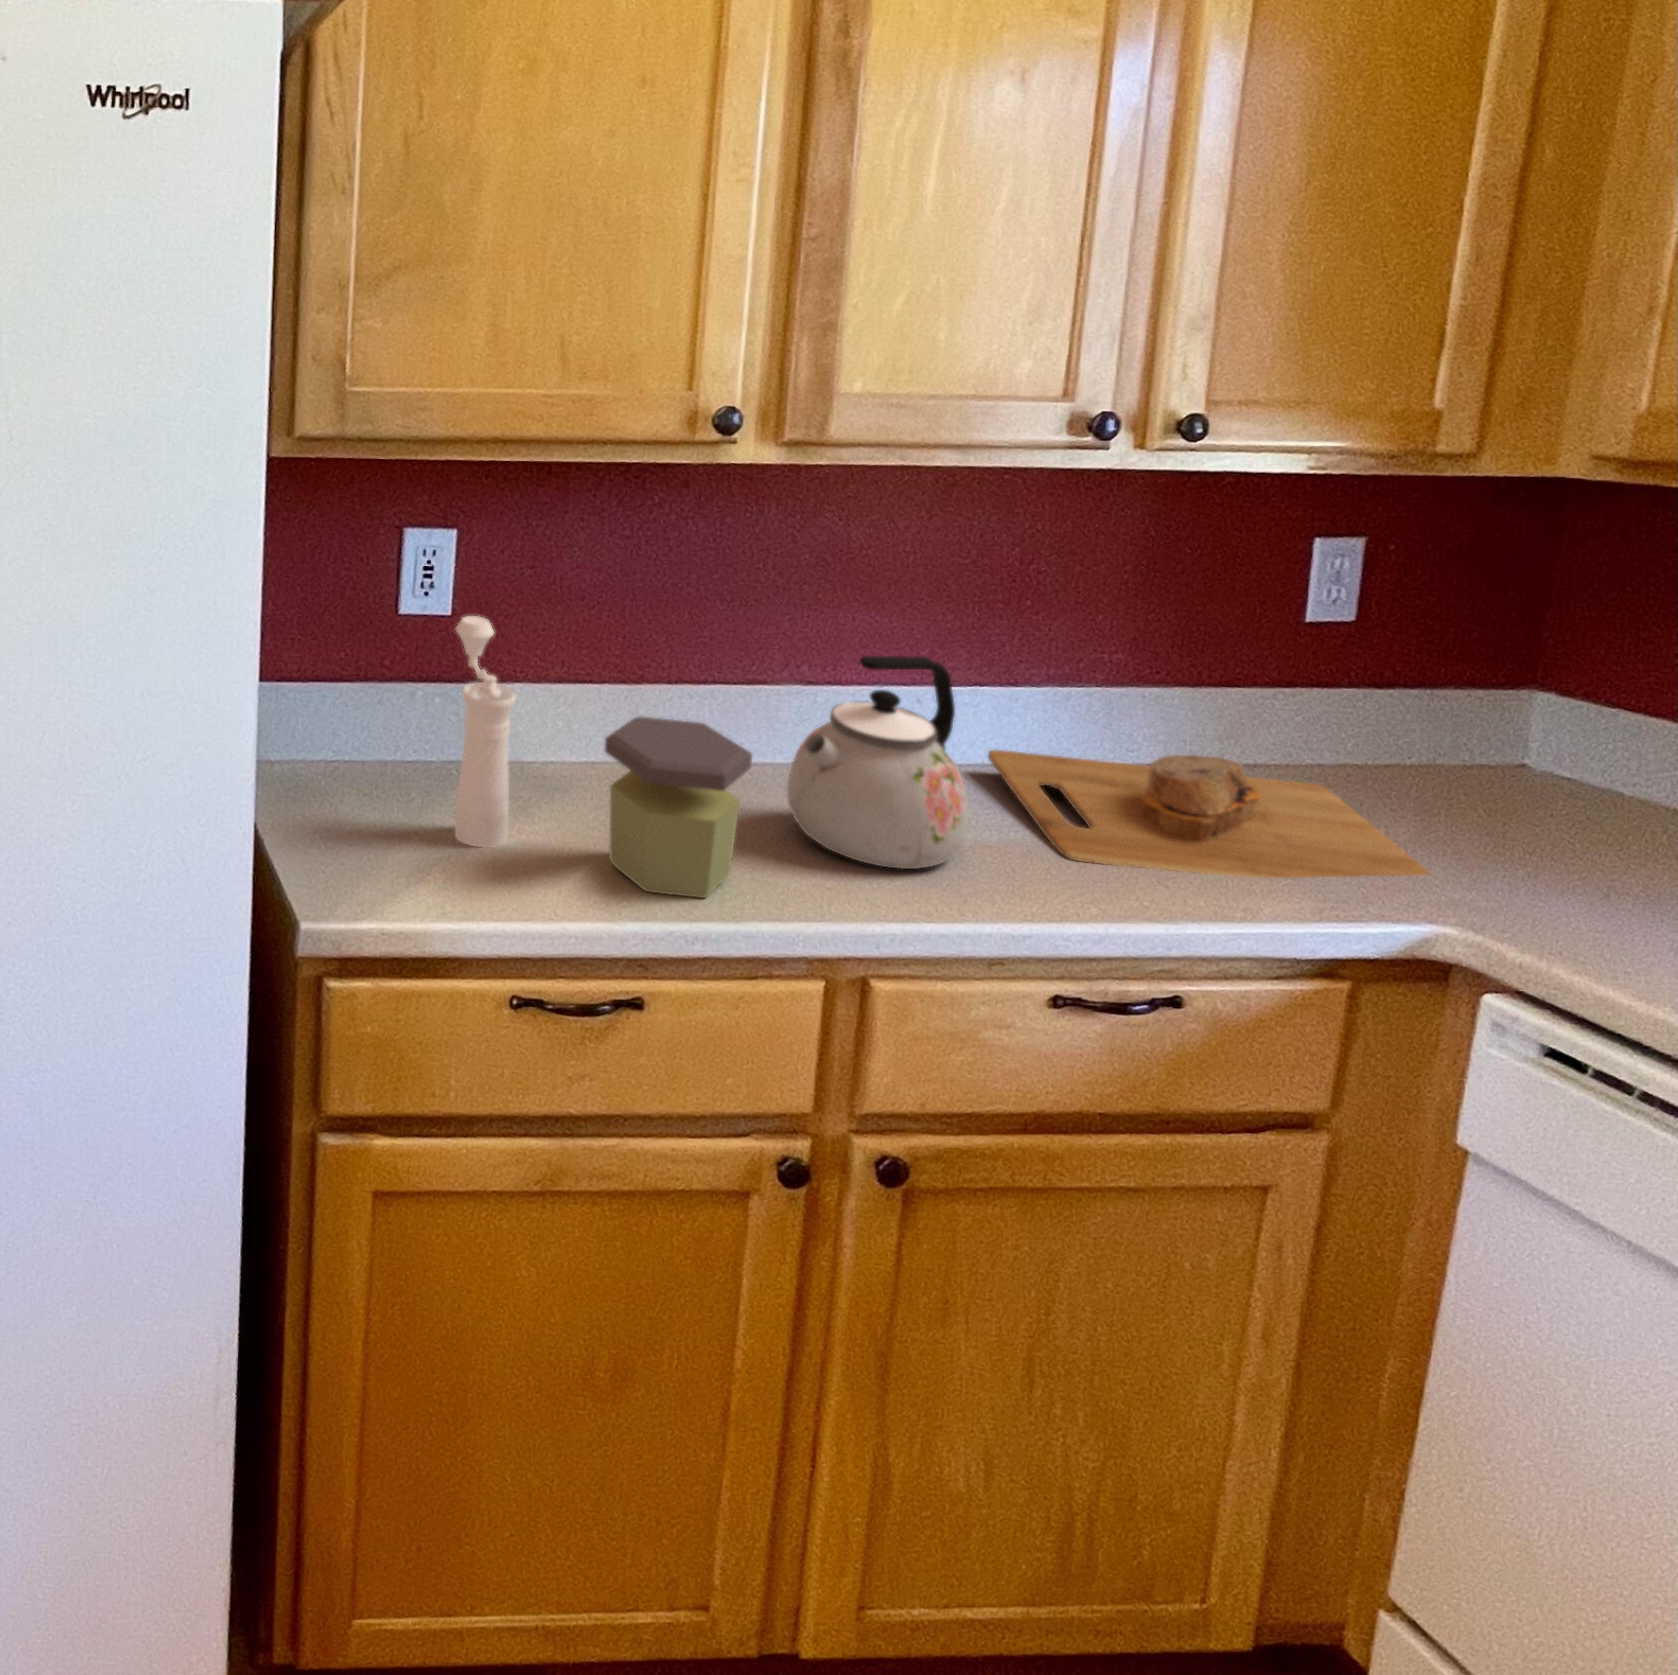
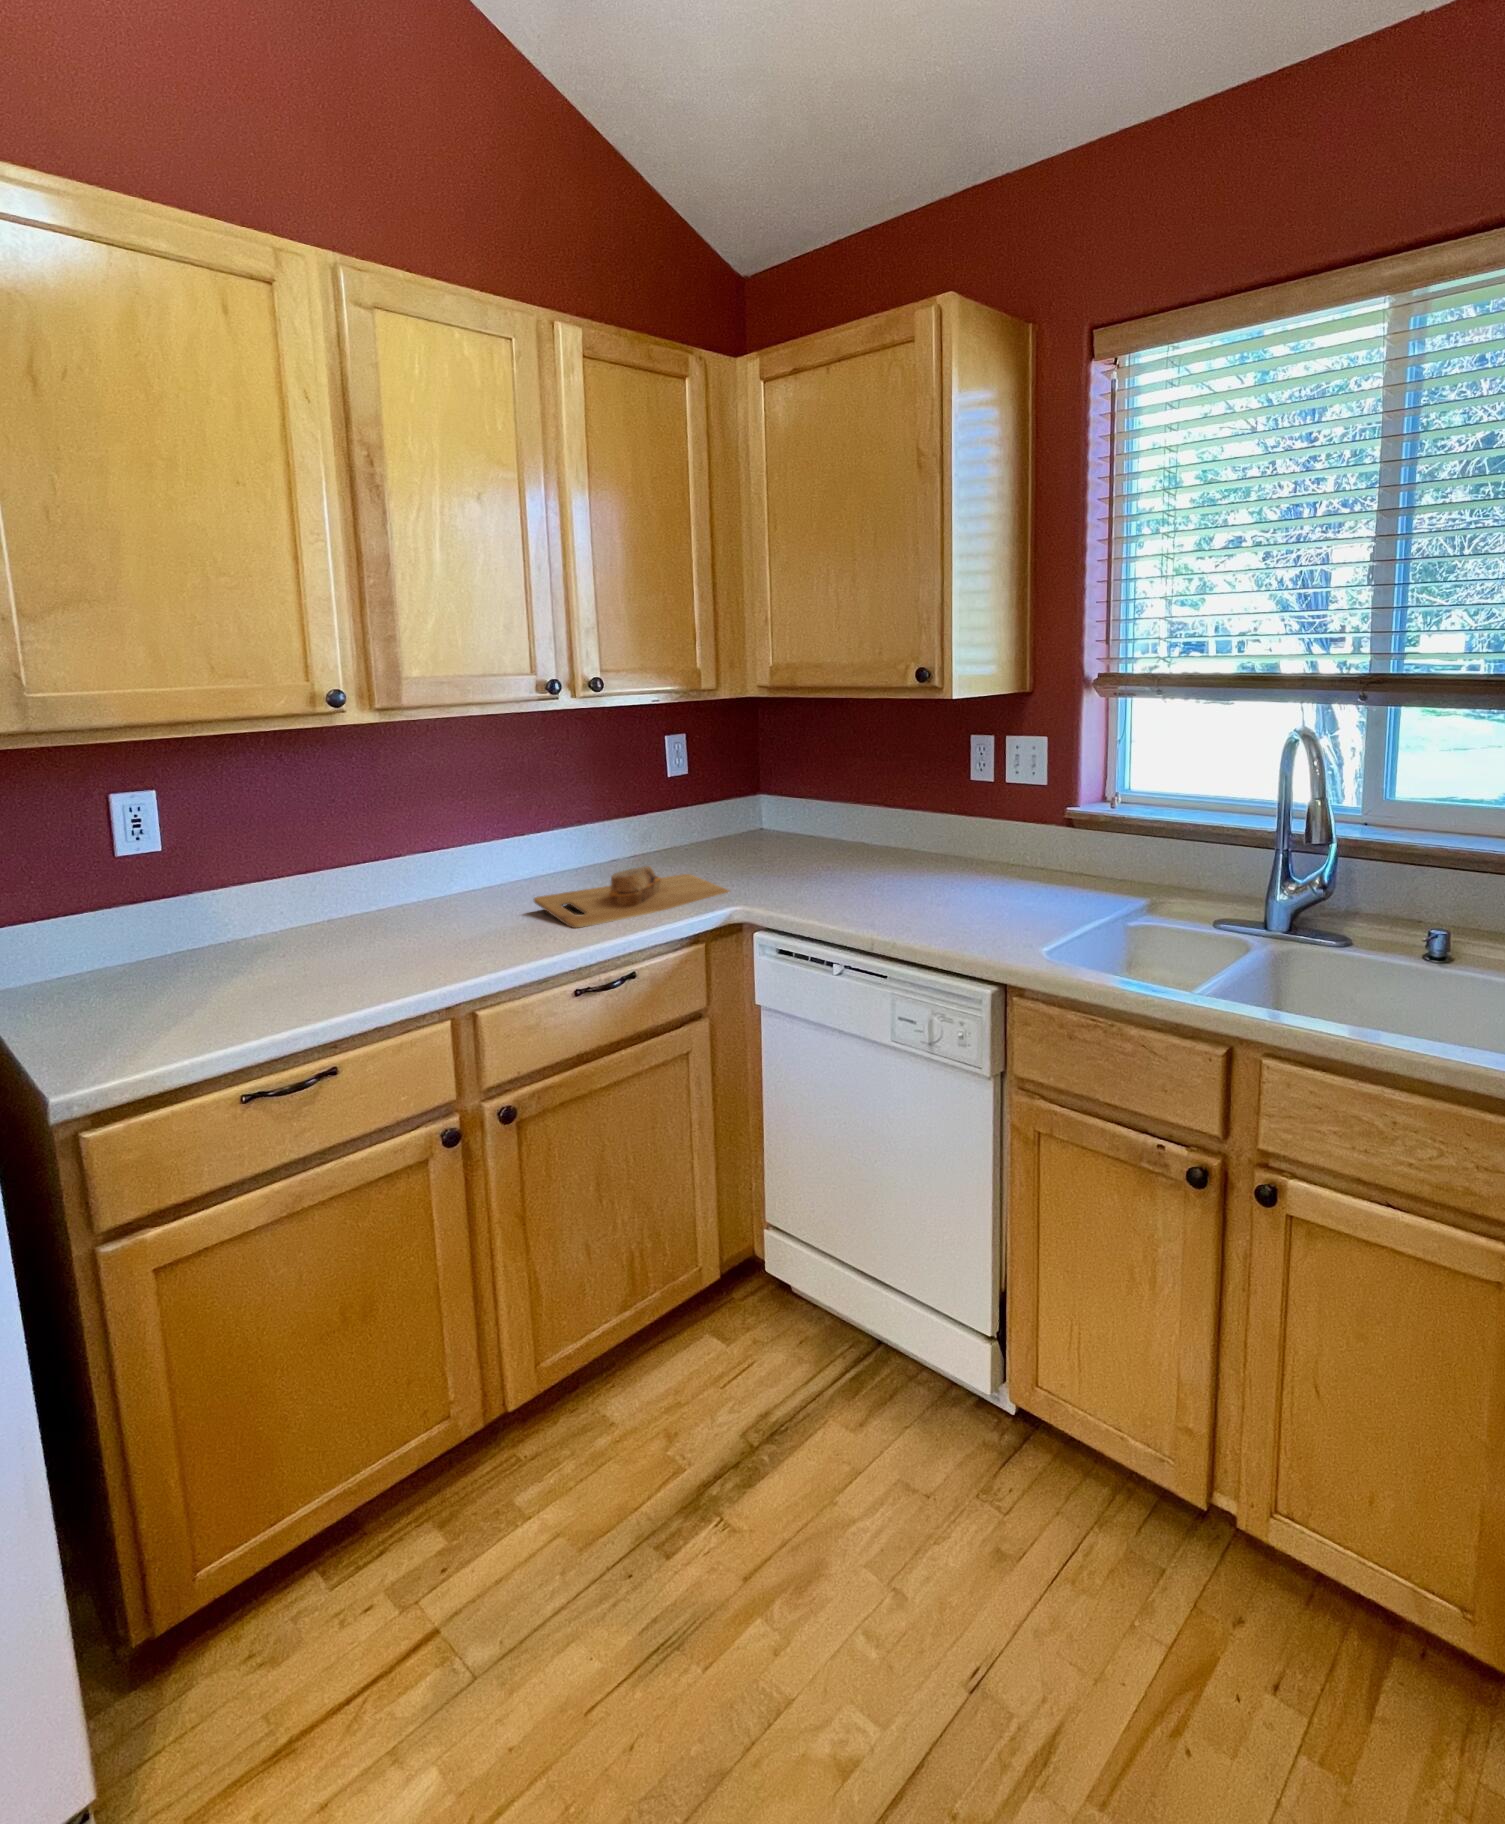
pepper mill: present [455,616,516,848] -> none [154,872,224,1027]
kettle: present [787,656,968,869] -> none [416,834,521,958]
jar: present [605,717,752,898] -> none [283,896,386,1006]

